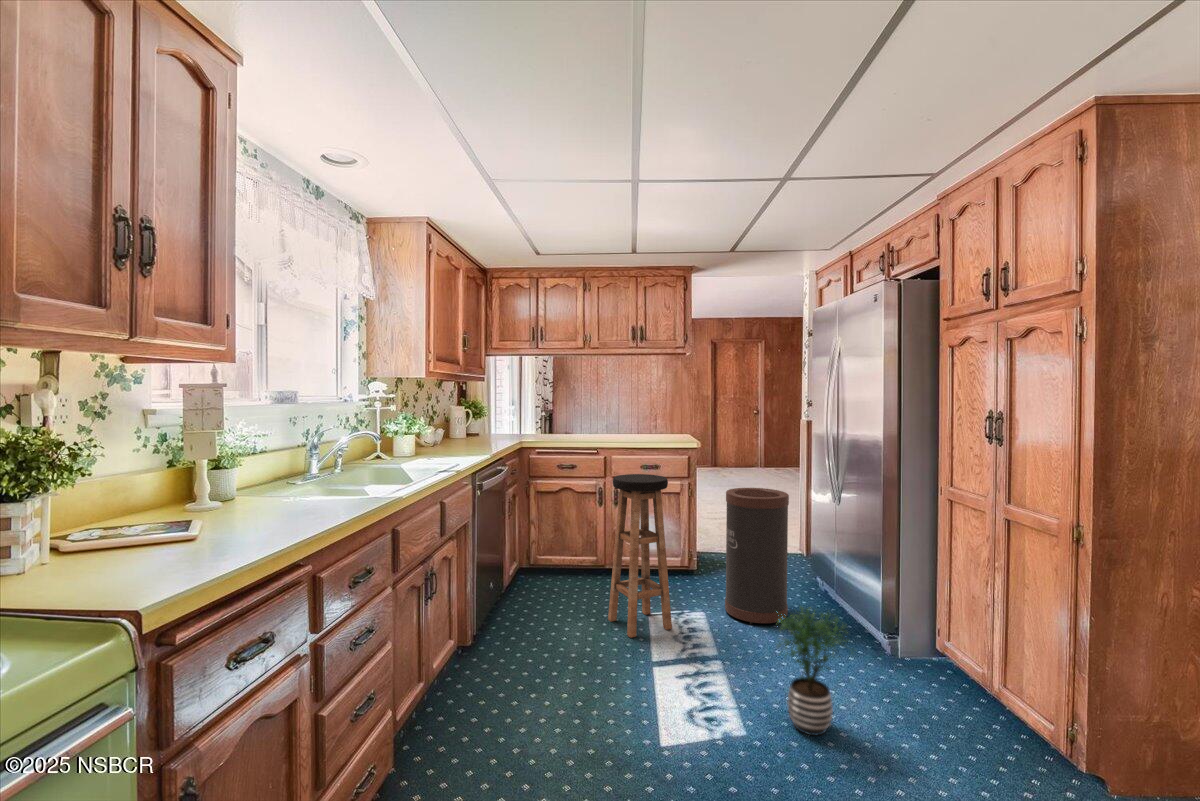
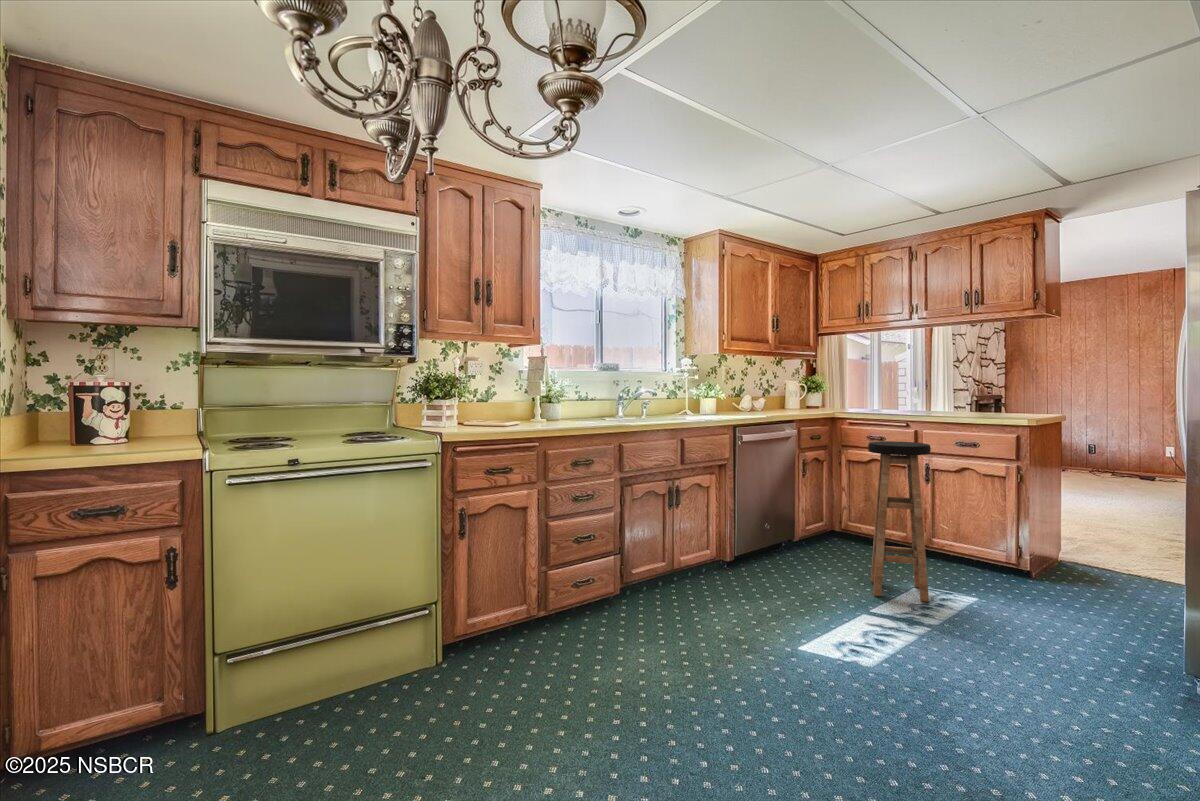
trash can: present [725,488,789,624] -> none [1019,469,1115,633]
potted plant: present [777,608,844,735] -> none [918,569,1023,705]

